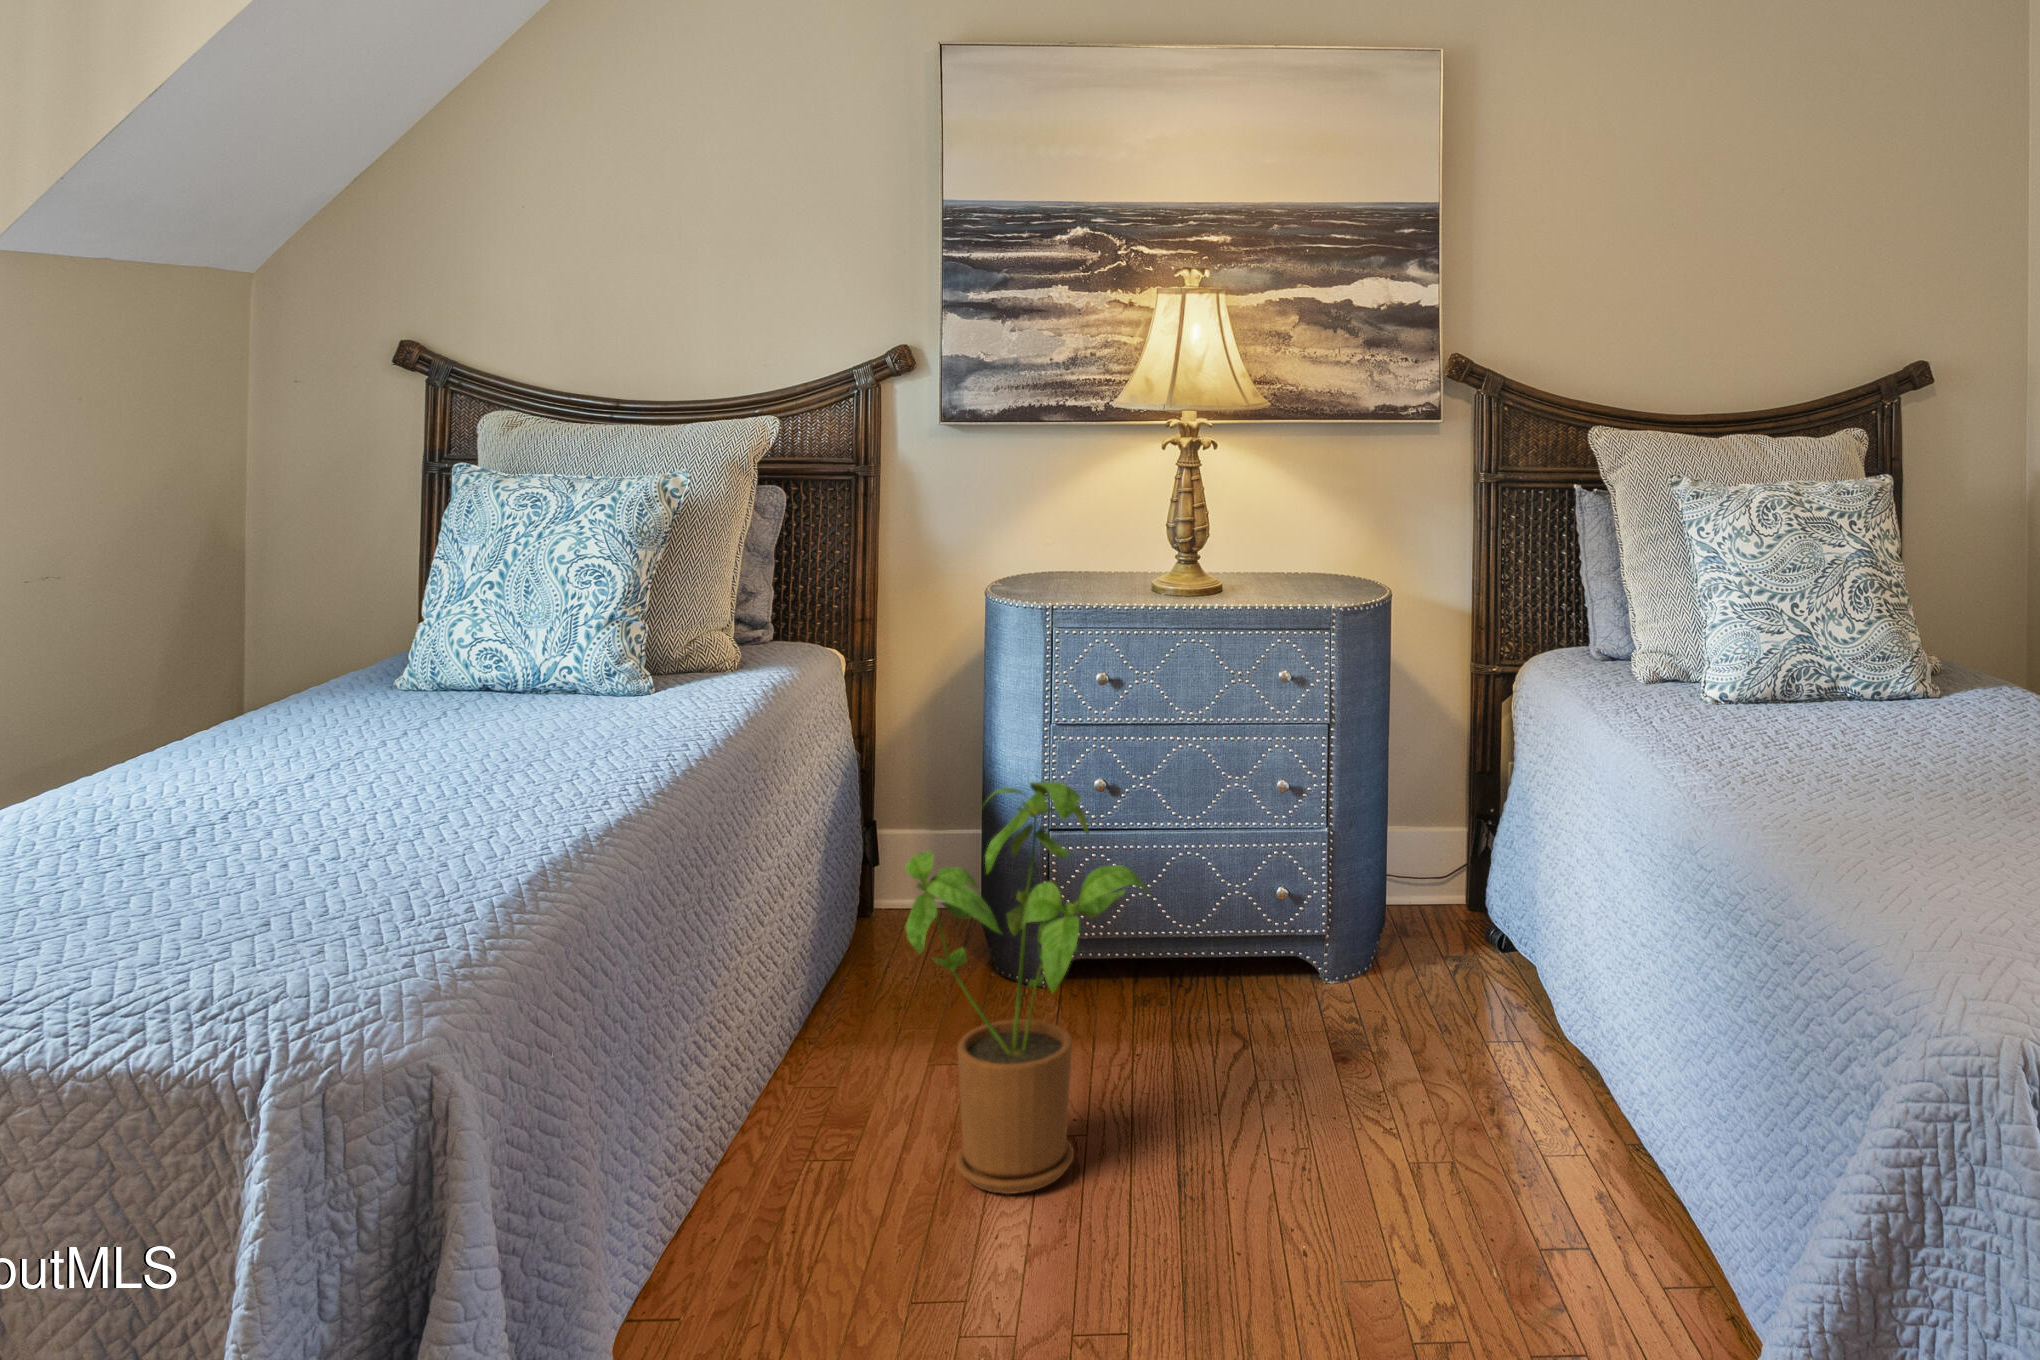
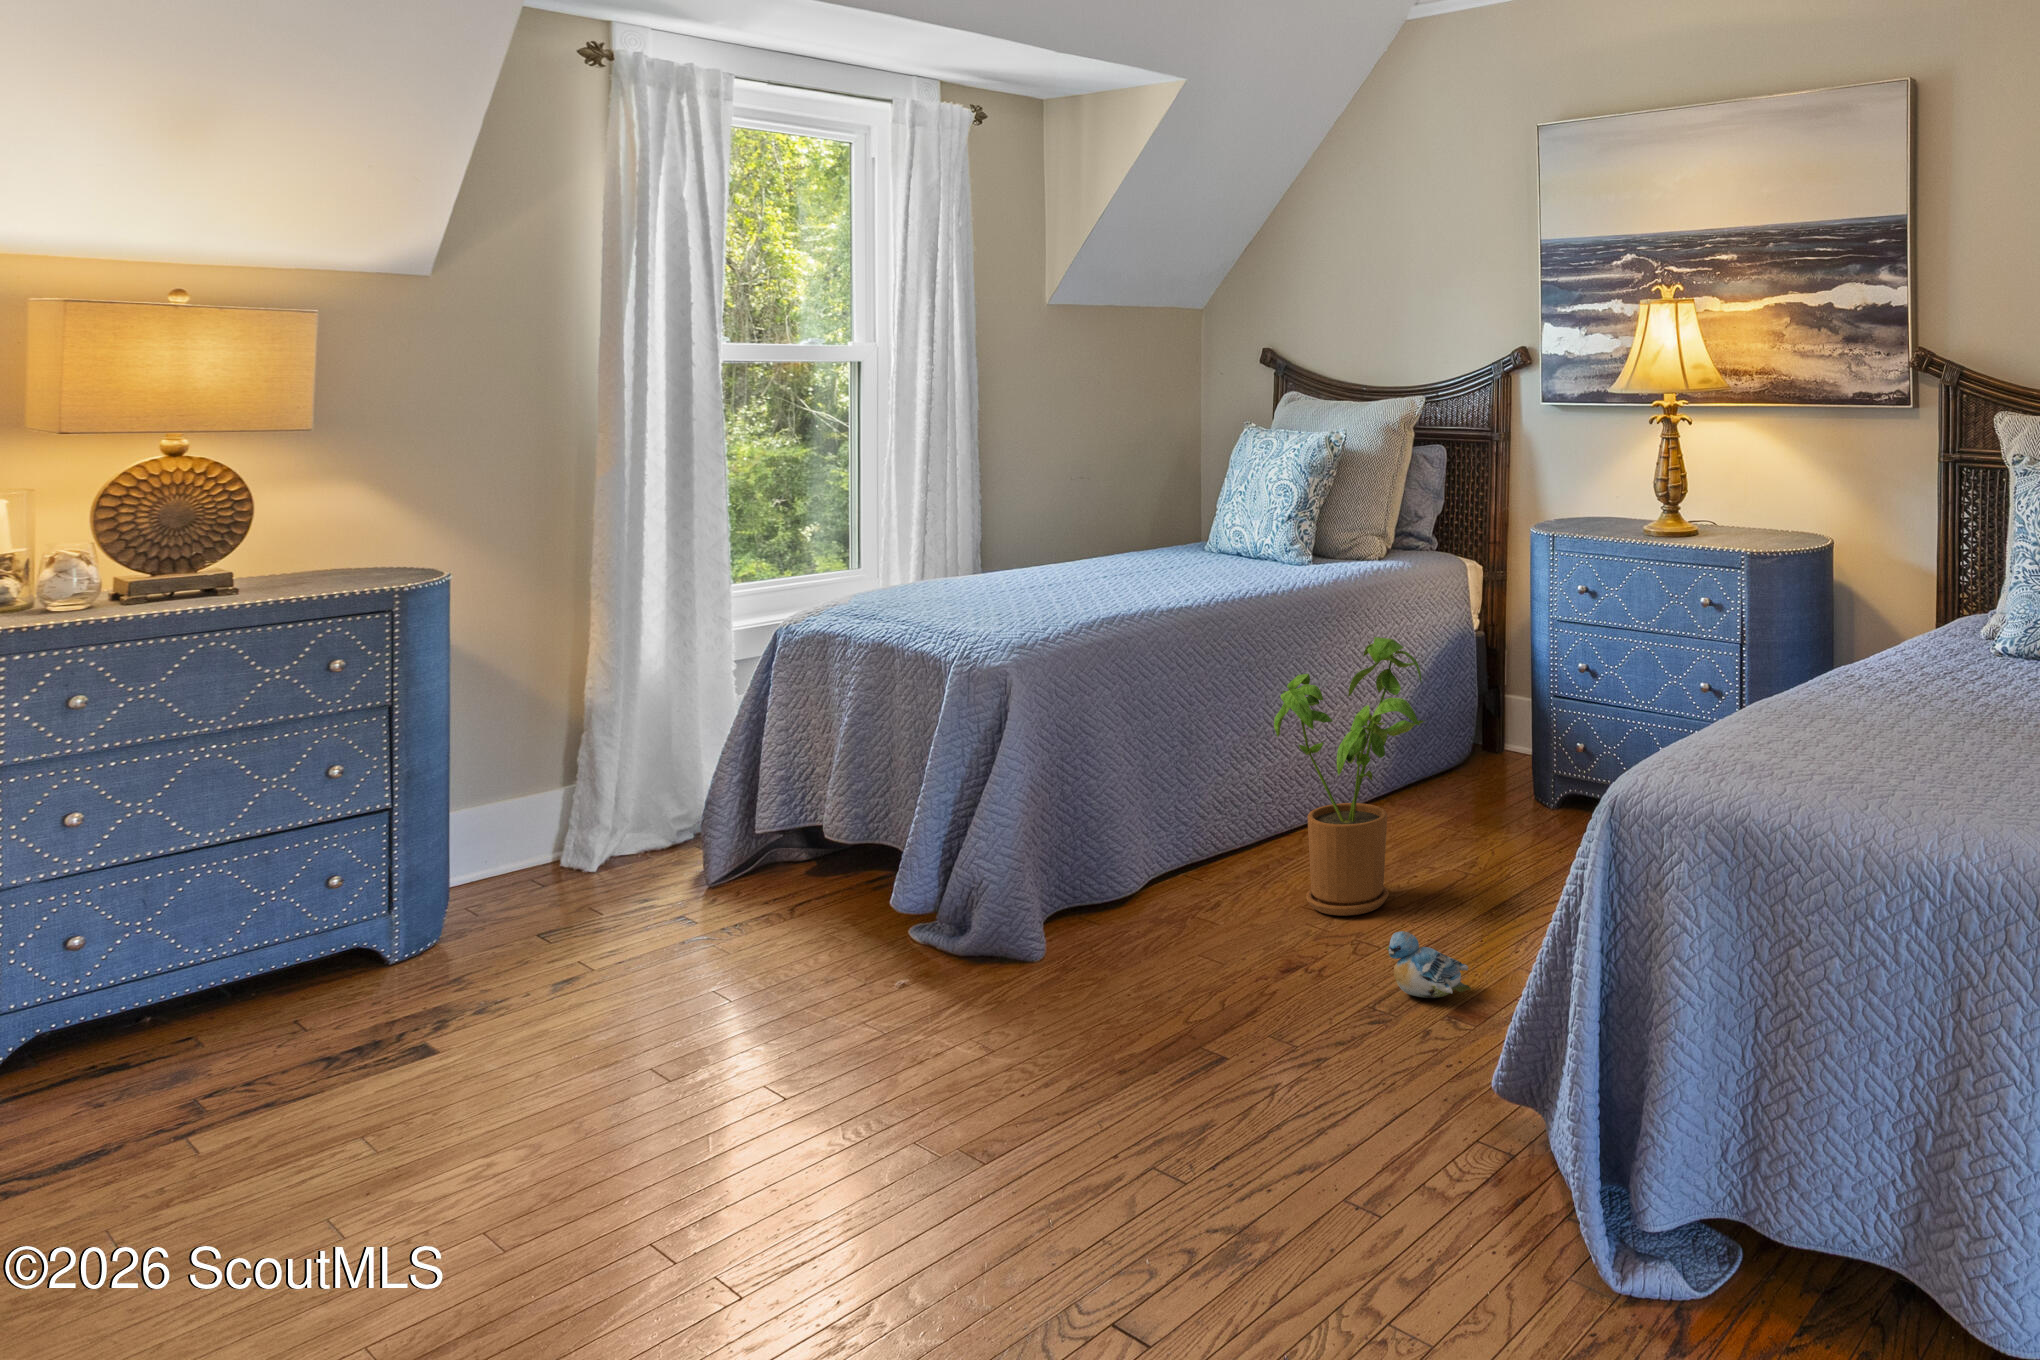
plush toy: none [1252,1192,1365,1276] -> present [1386,931,1471,998]

